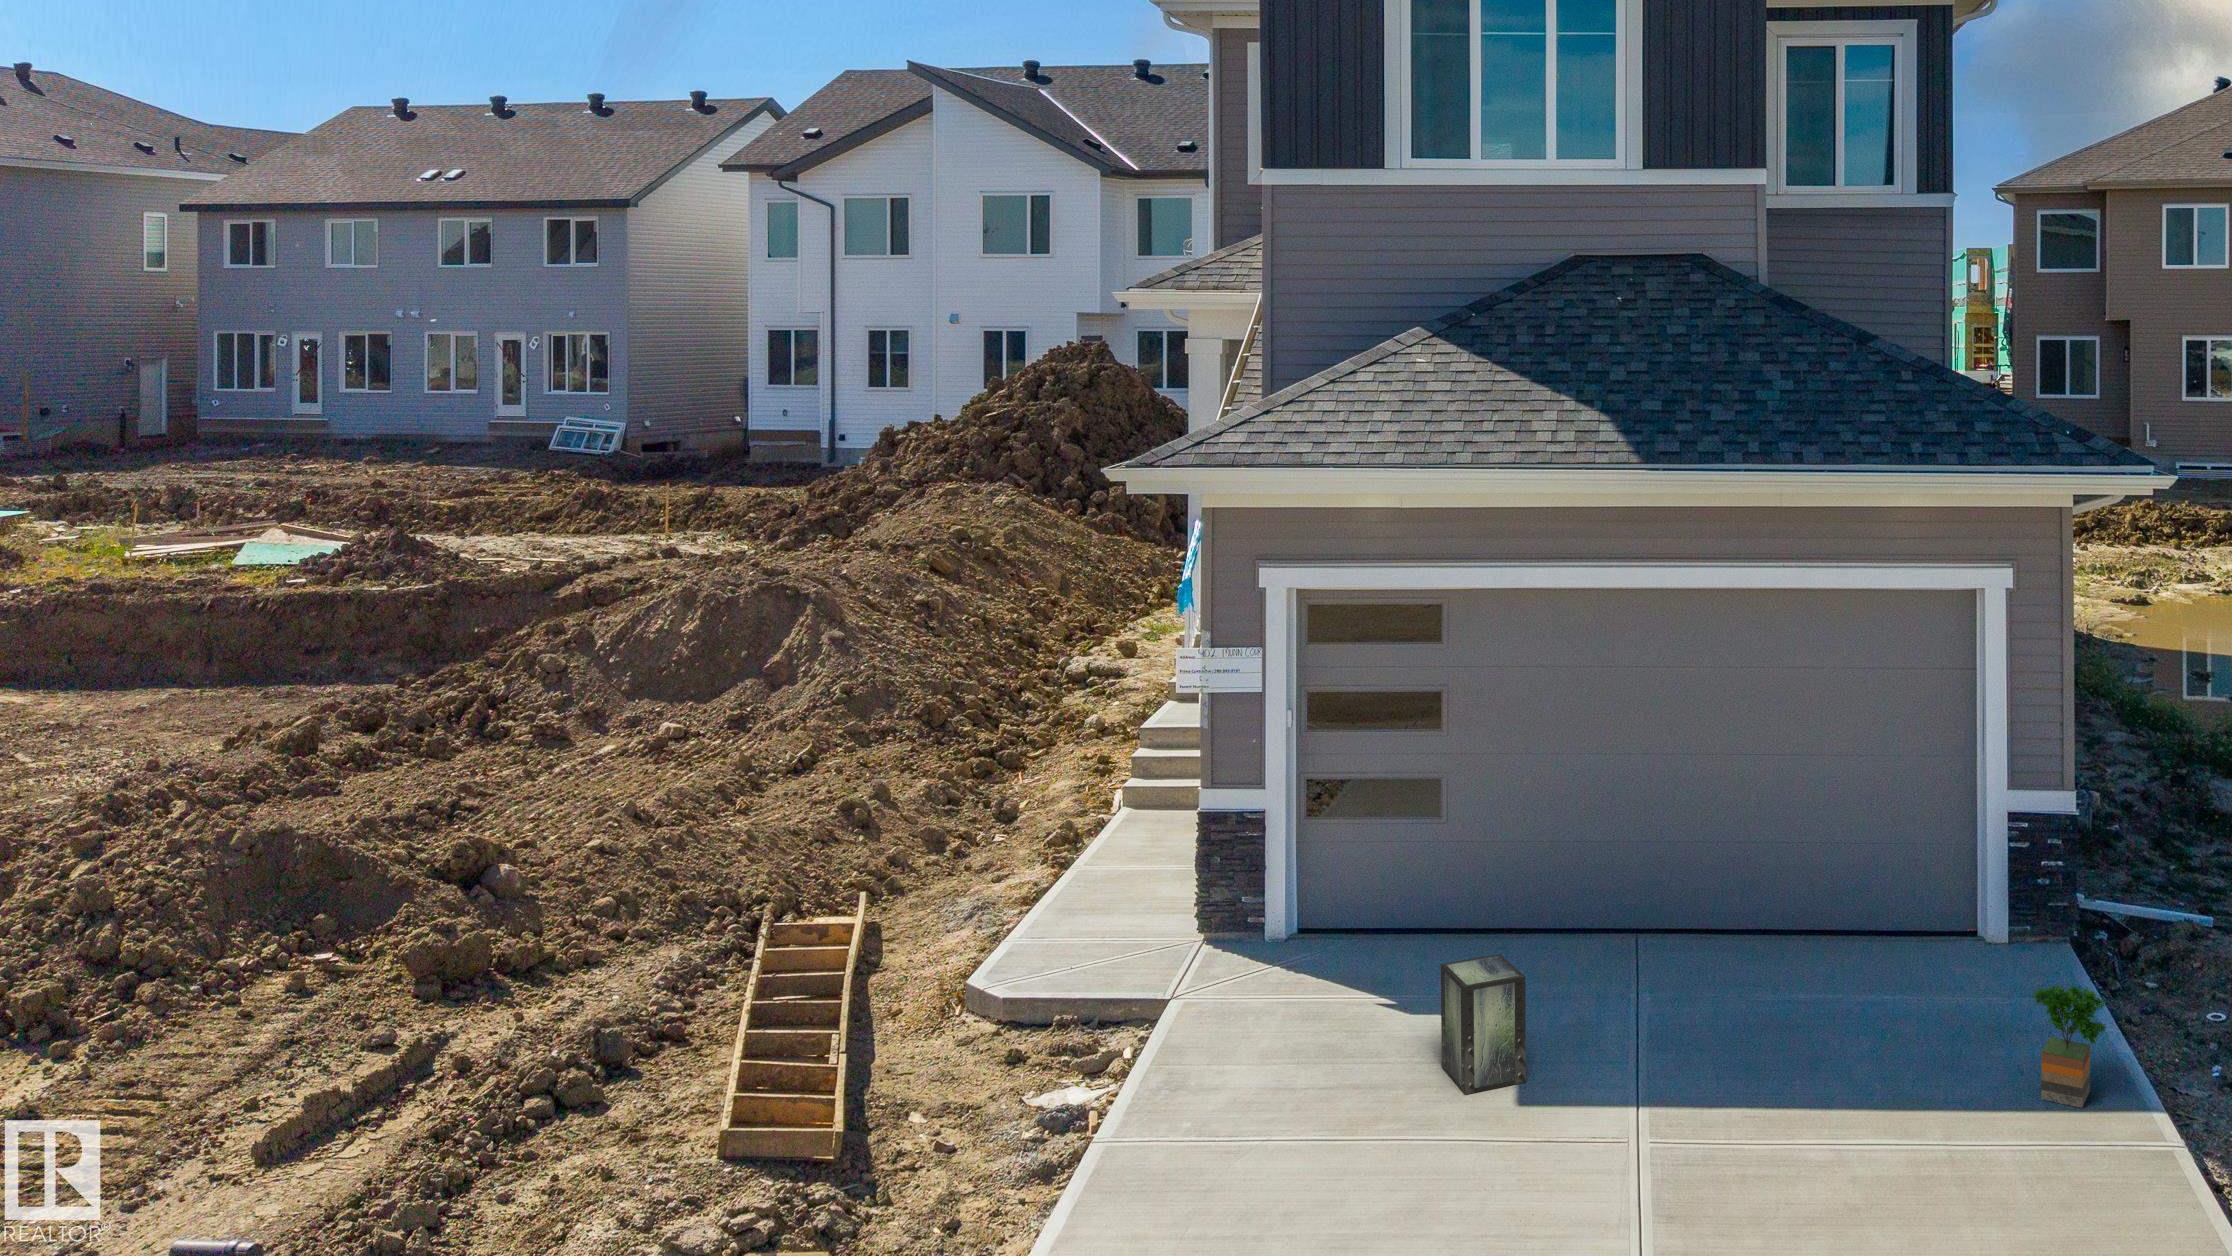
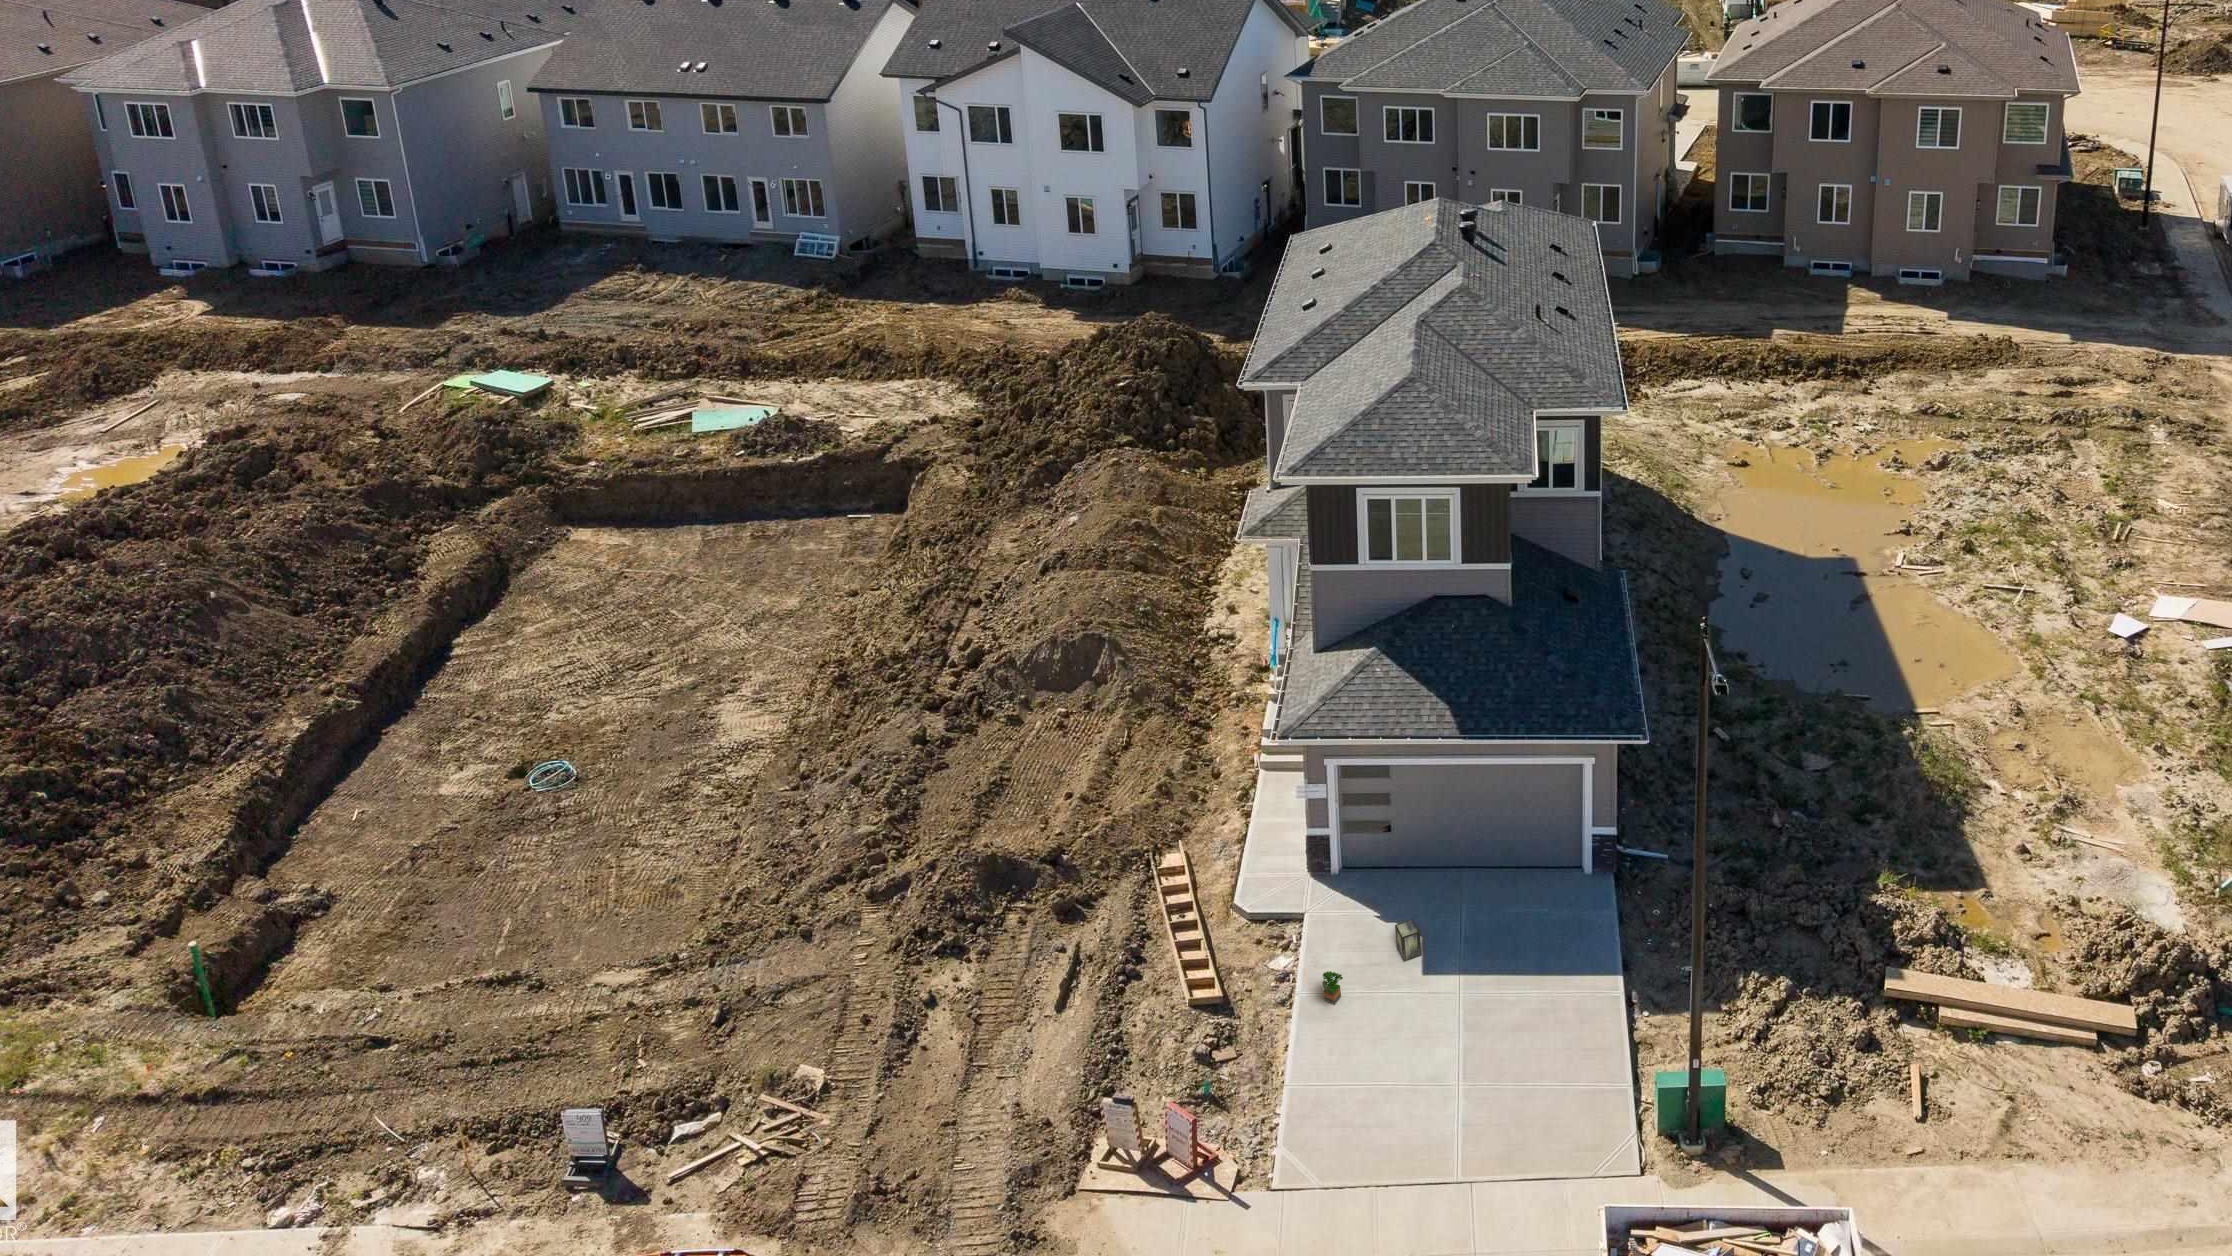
potted tree: present [2033,984,2107,1108] -> present [1322,971,1343,1005]

